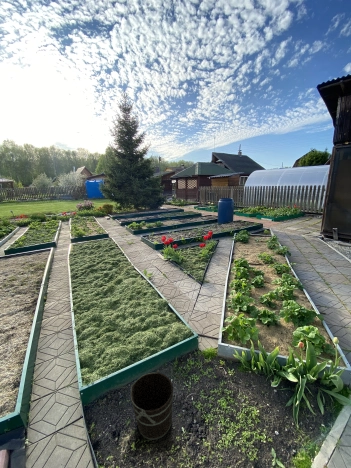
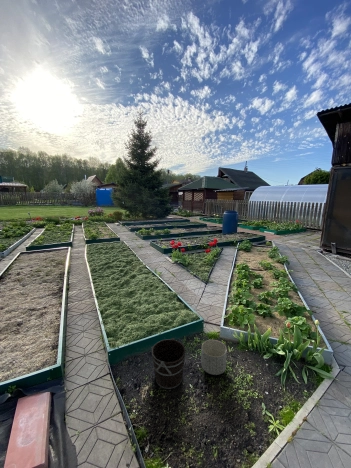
planter: none [194,368,225,415] -> present [201,340,227,375]

